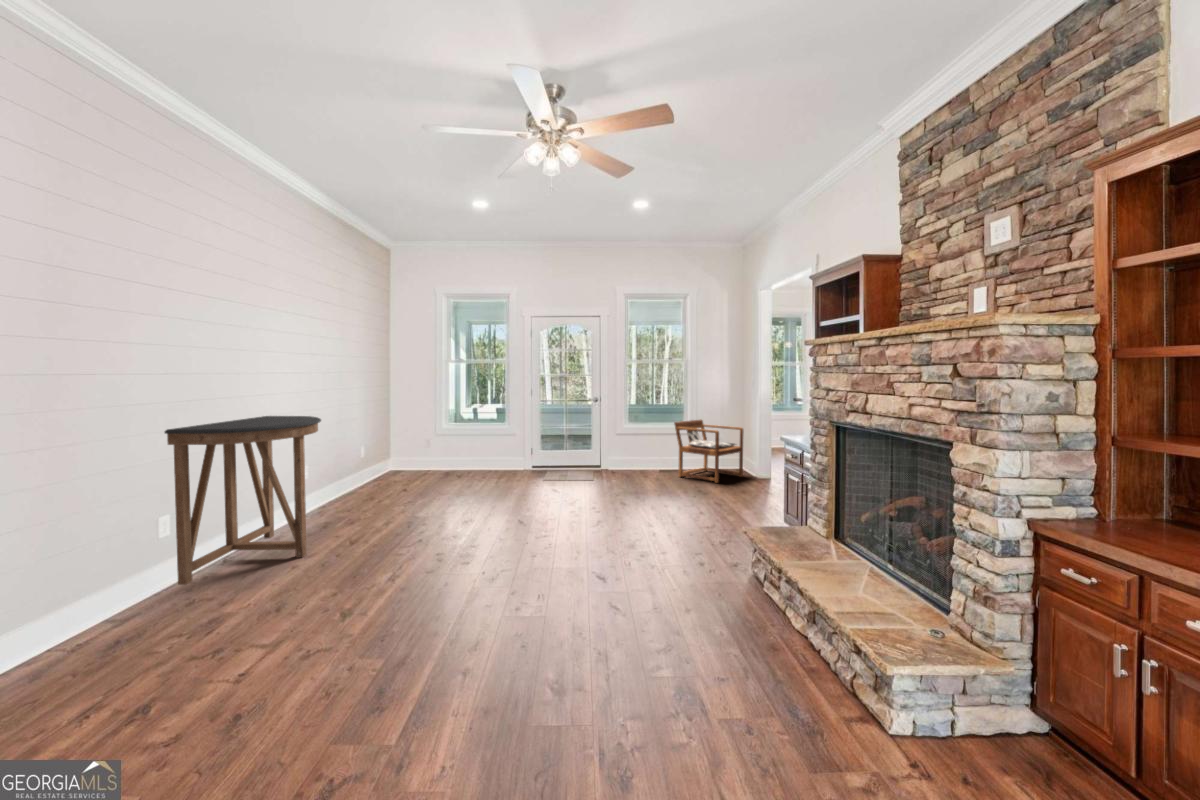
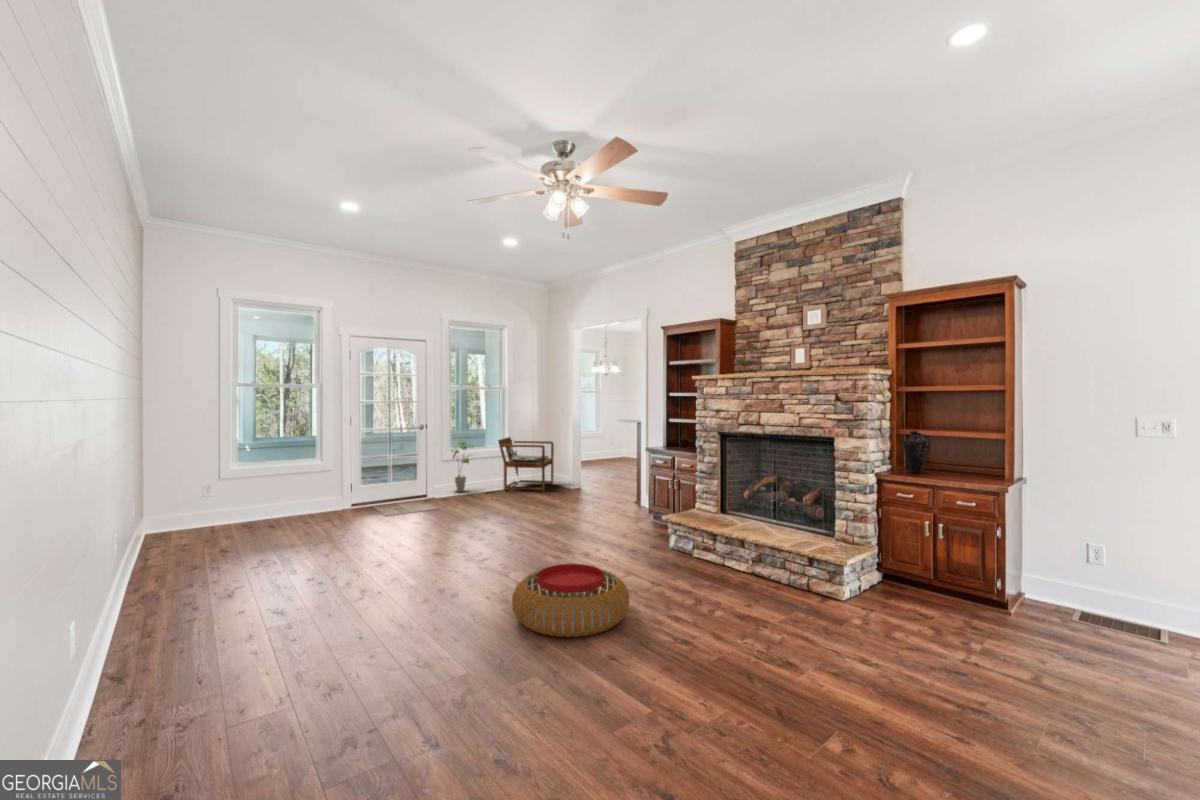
console table: present [165,416,321,585] -> none [136,455,271,691]
house plant: none [627,420,655,473] -> present [451,441,471,492]
vase: none [1102,440,1174,534] -> present [903,431,930,473]
pouf: none [418,560,557,650] -> present [512,564,629,637]

